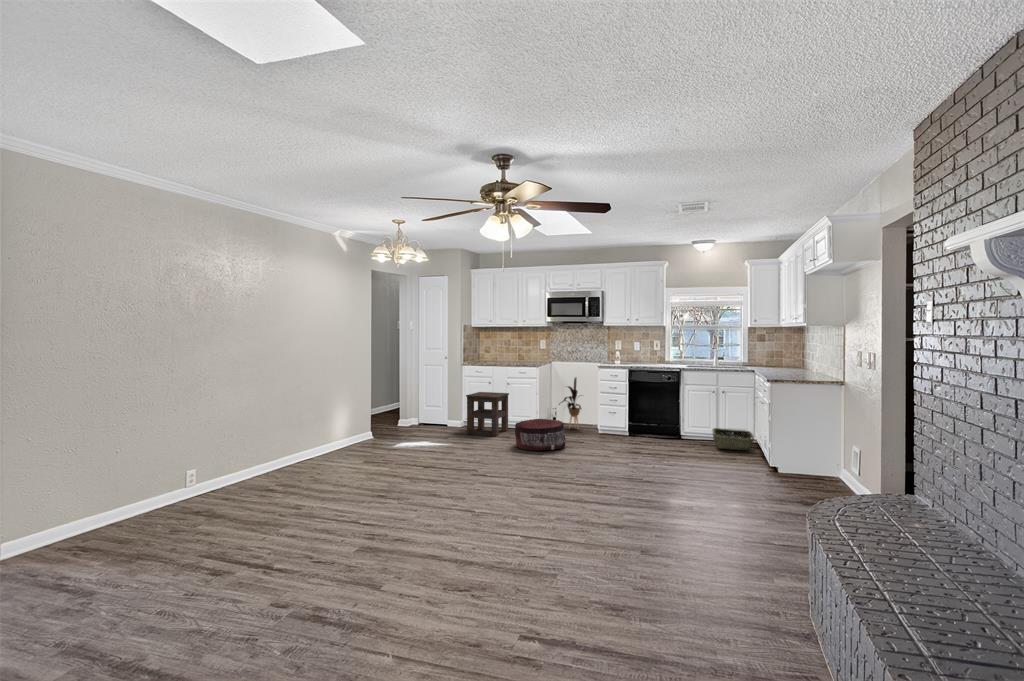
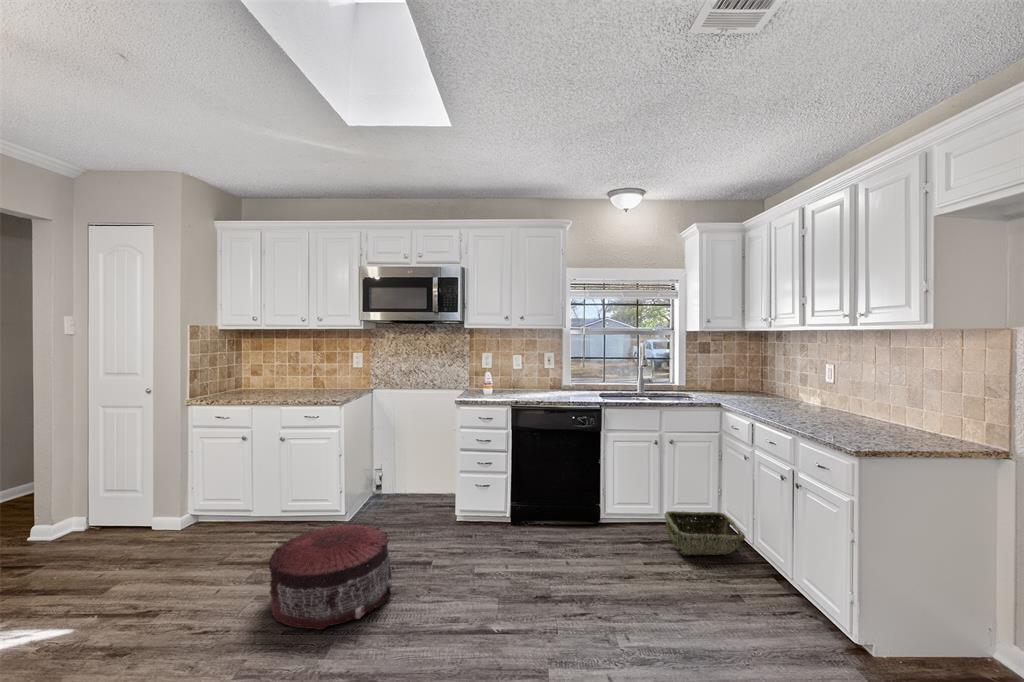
house plant: present [559,378,581,429] -> none [381,419,431,512]
side table: present [466,392,509,436] -> none [175,457,284,559]

